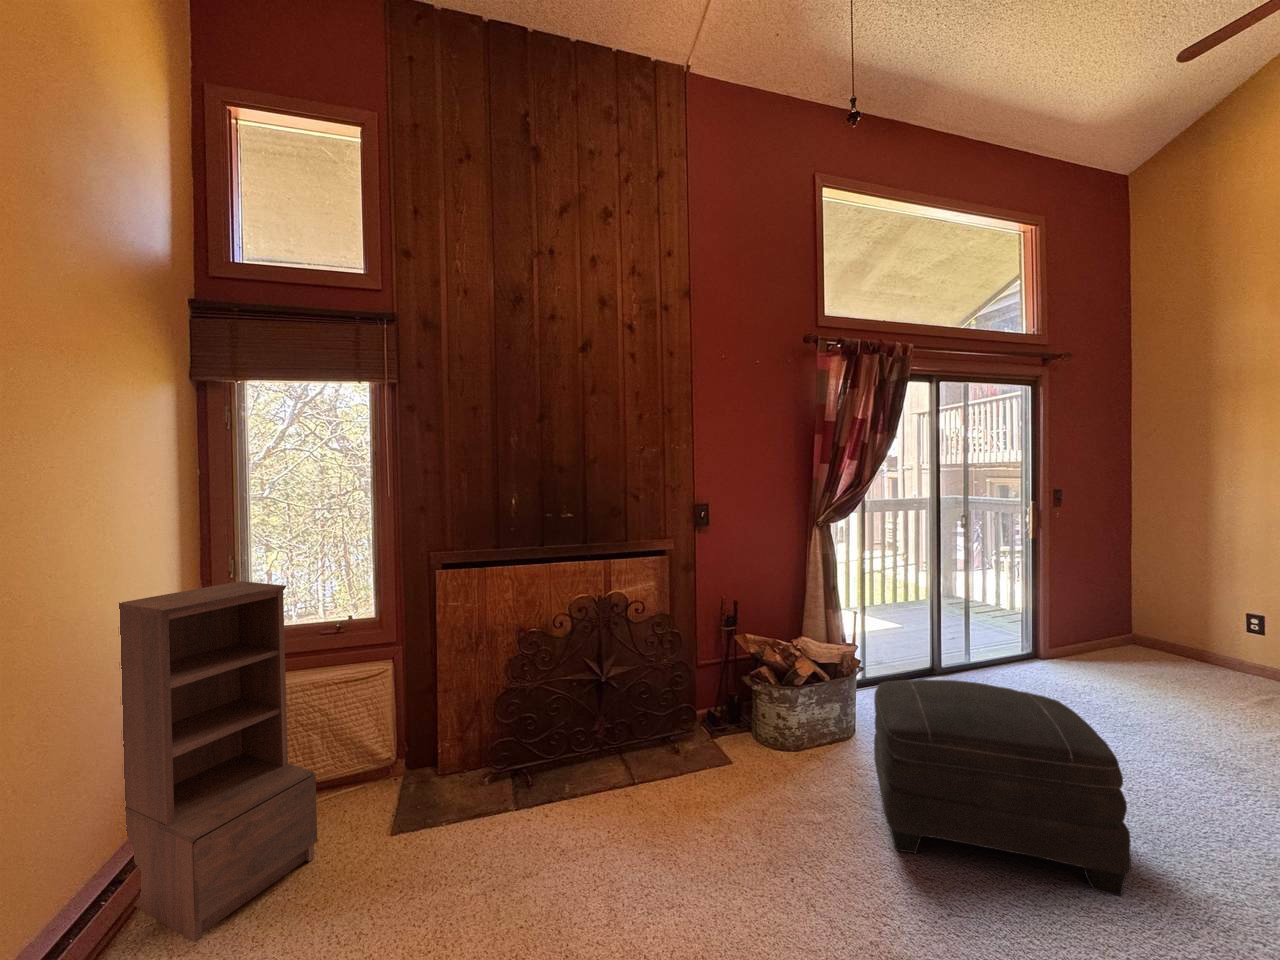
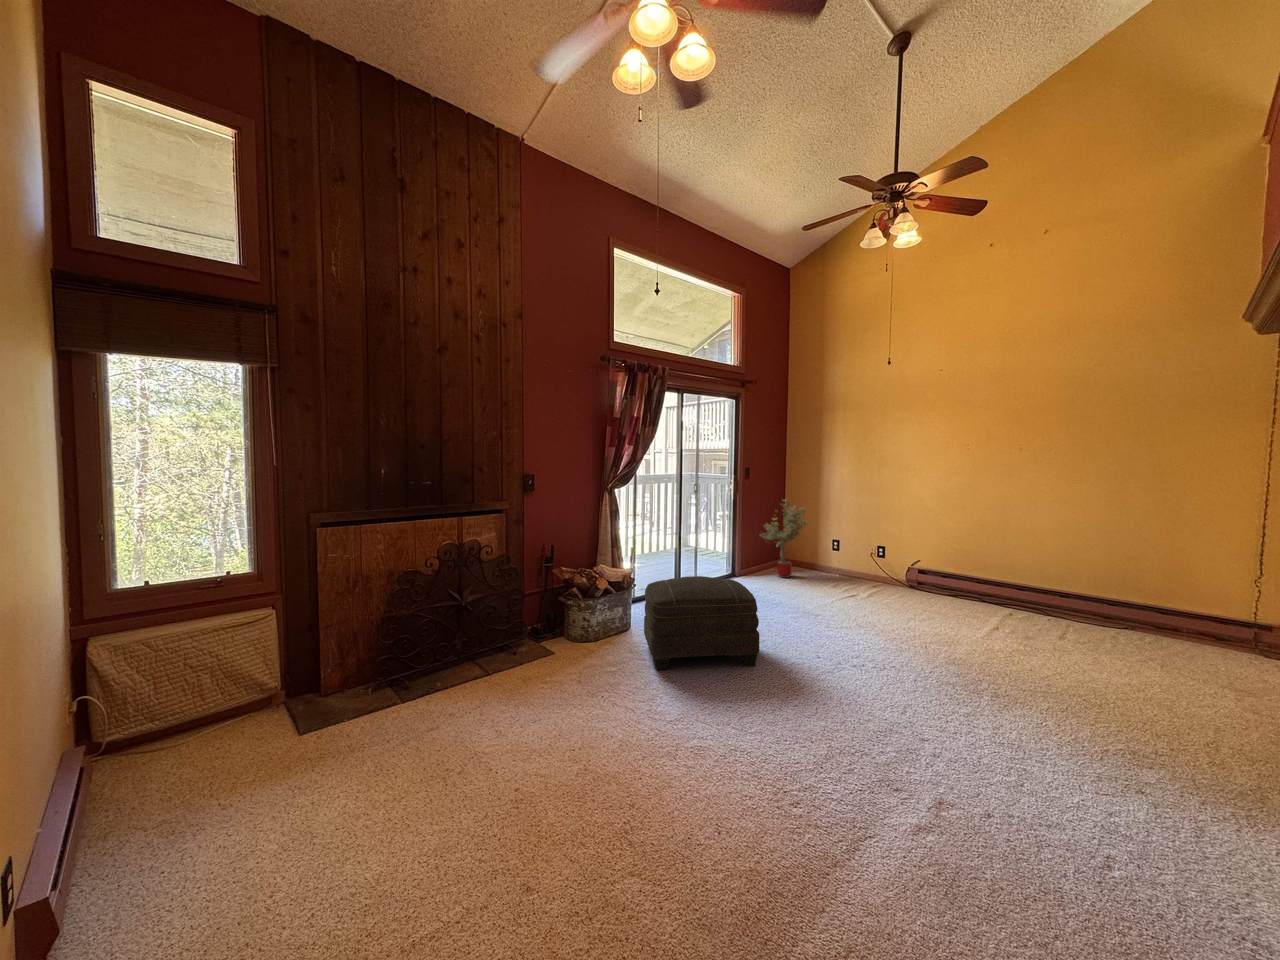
potted tree: none [1082,539,1189,673] -> present [760,499,807,578]
bookshelf: present [119,581,317,943] -> none [47,539,247,814]

